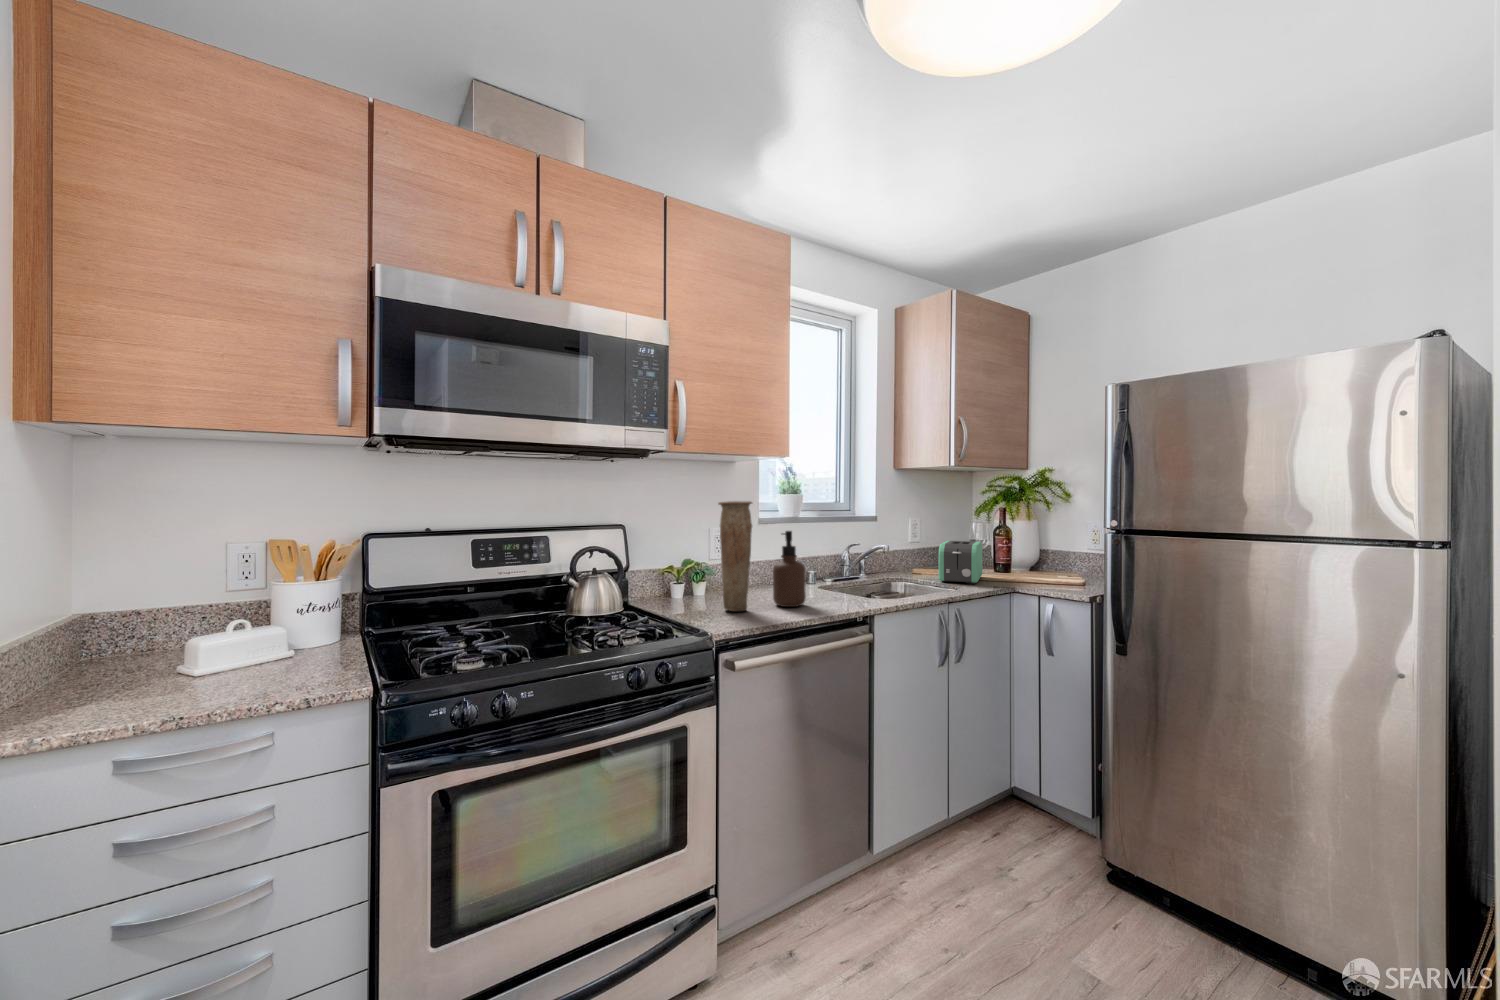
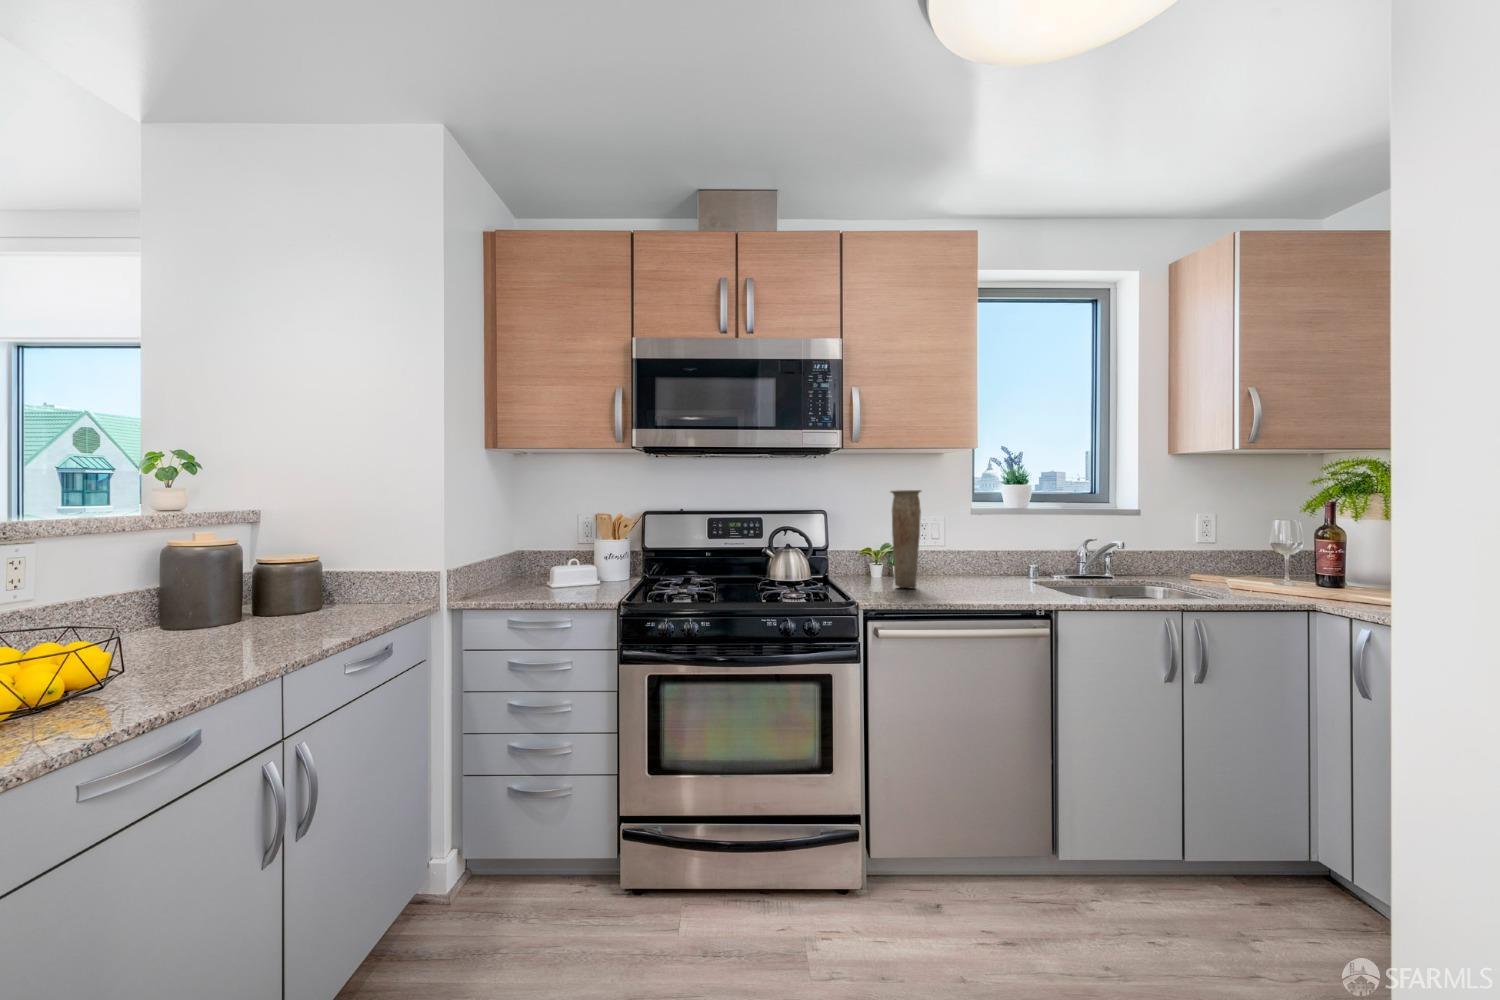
soap dispenser: present [773,531,806,607] -> none [947,518,979,590]
toaster: present [938,541,982,584] -> none [1189,540,1272,590]

